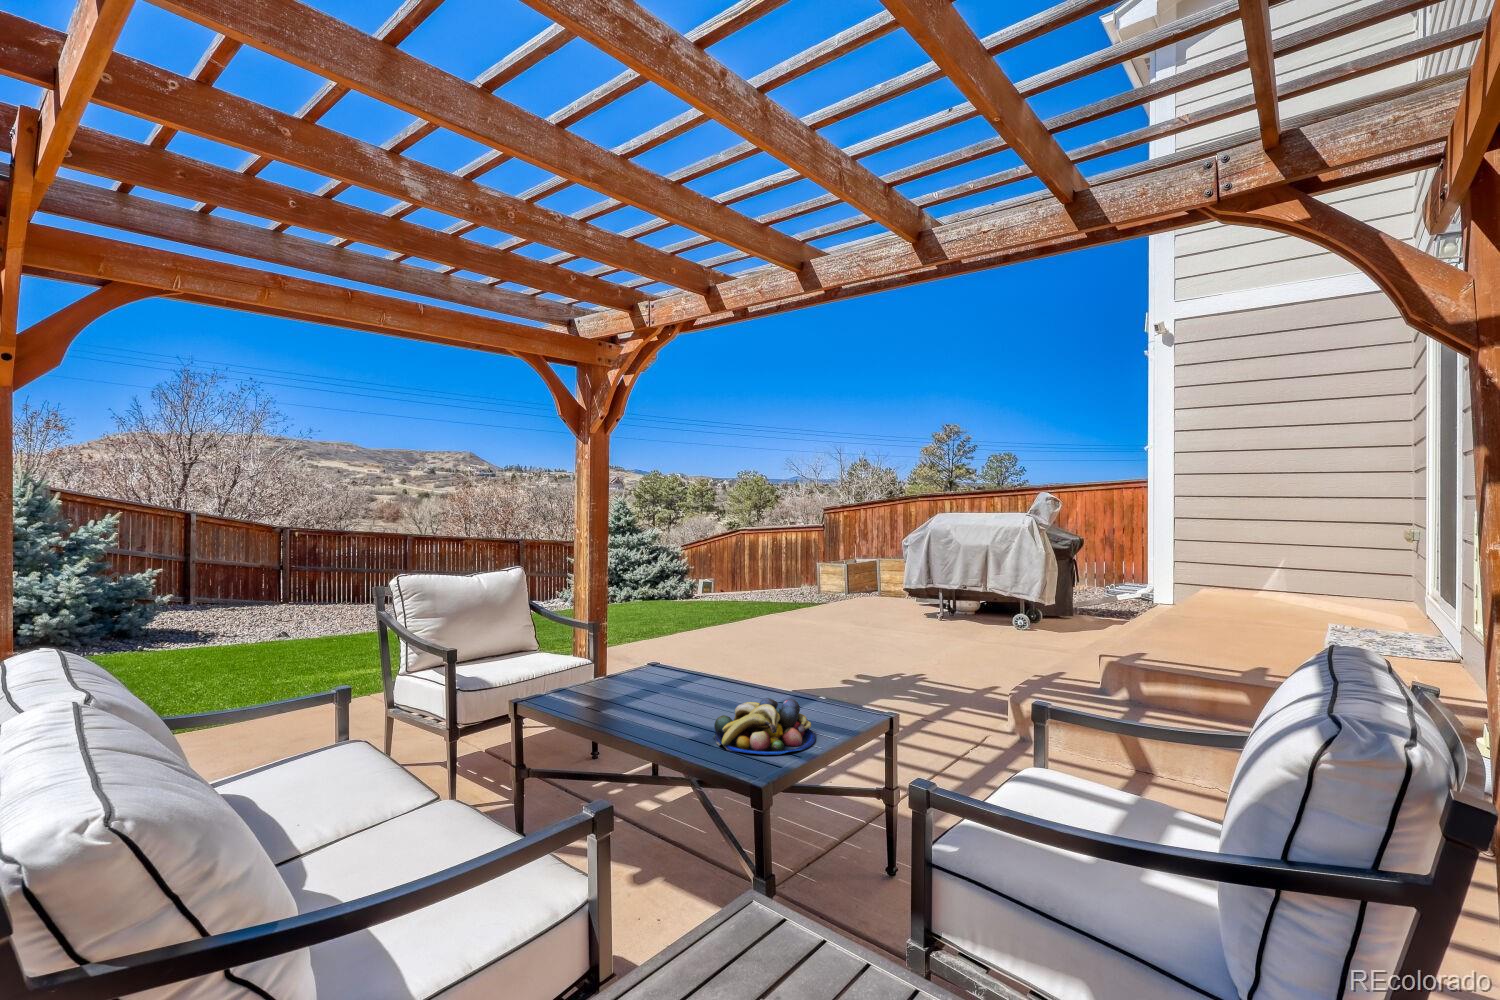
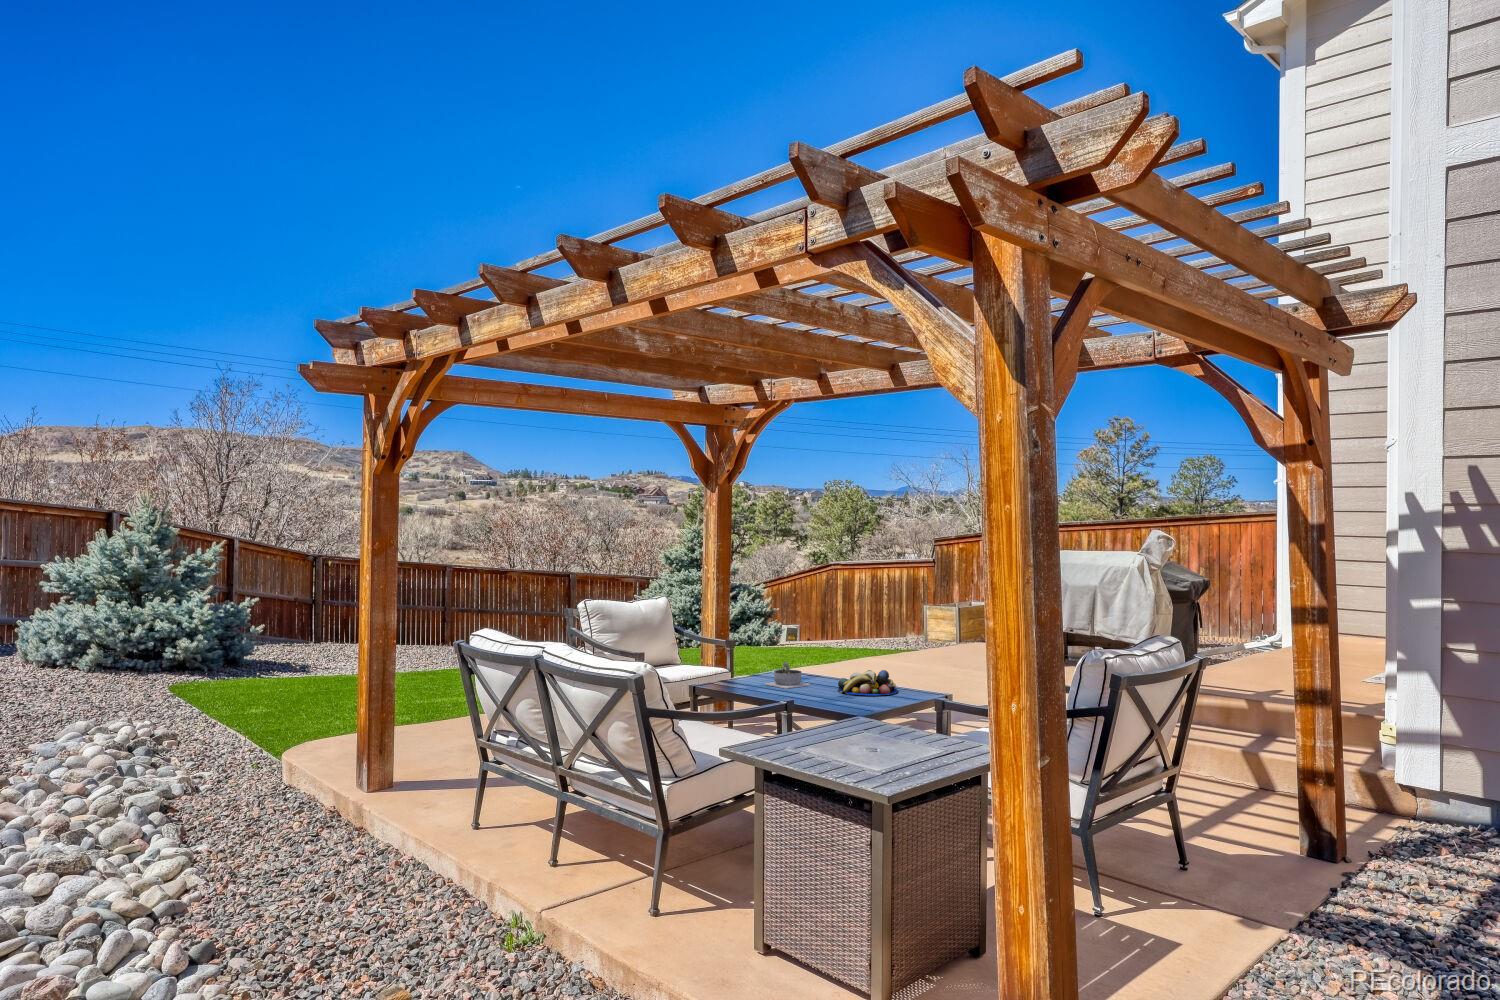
succulent planter: none [598,682,672,733] -> present [765,662,810,689]

